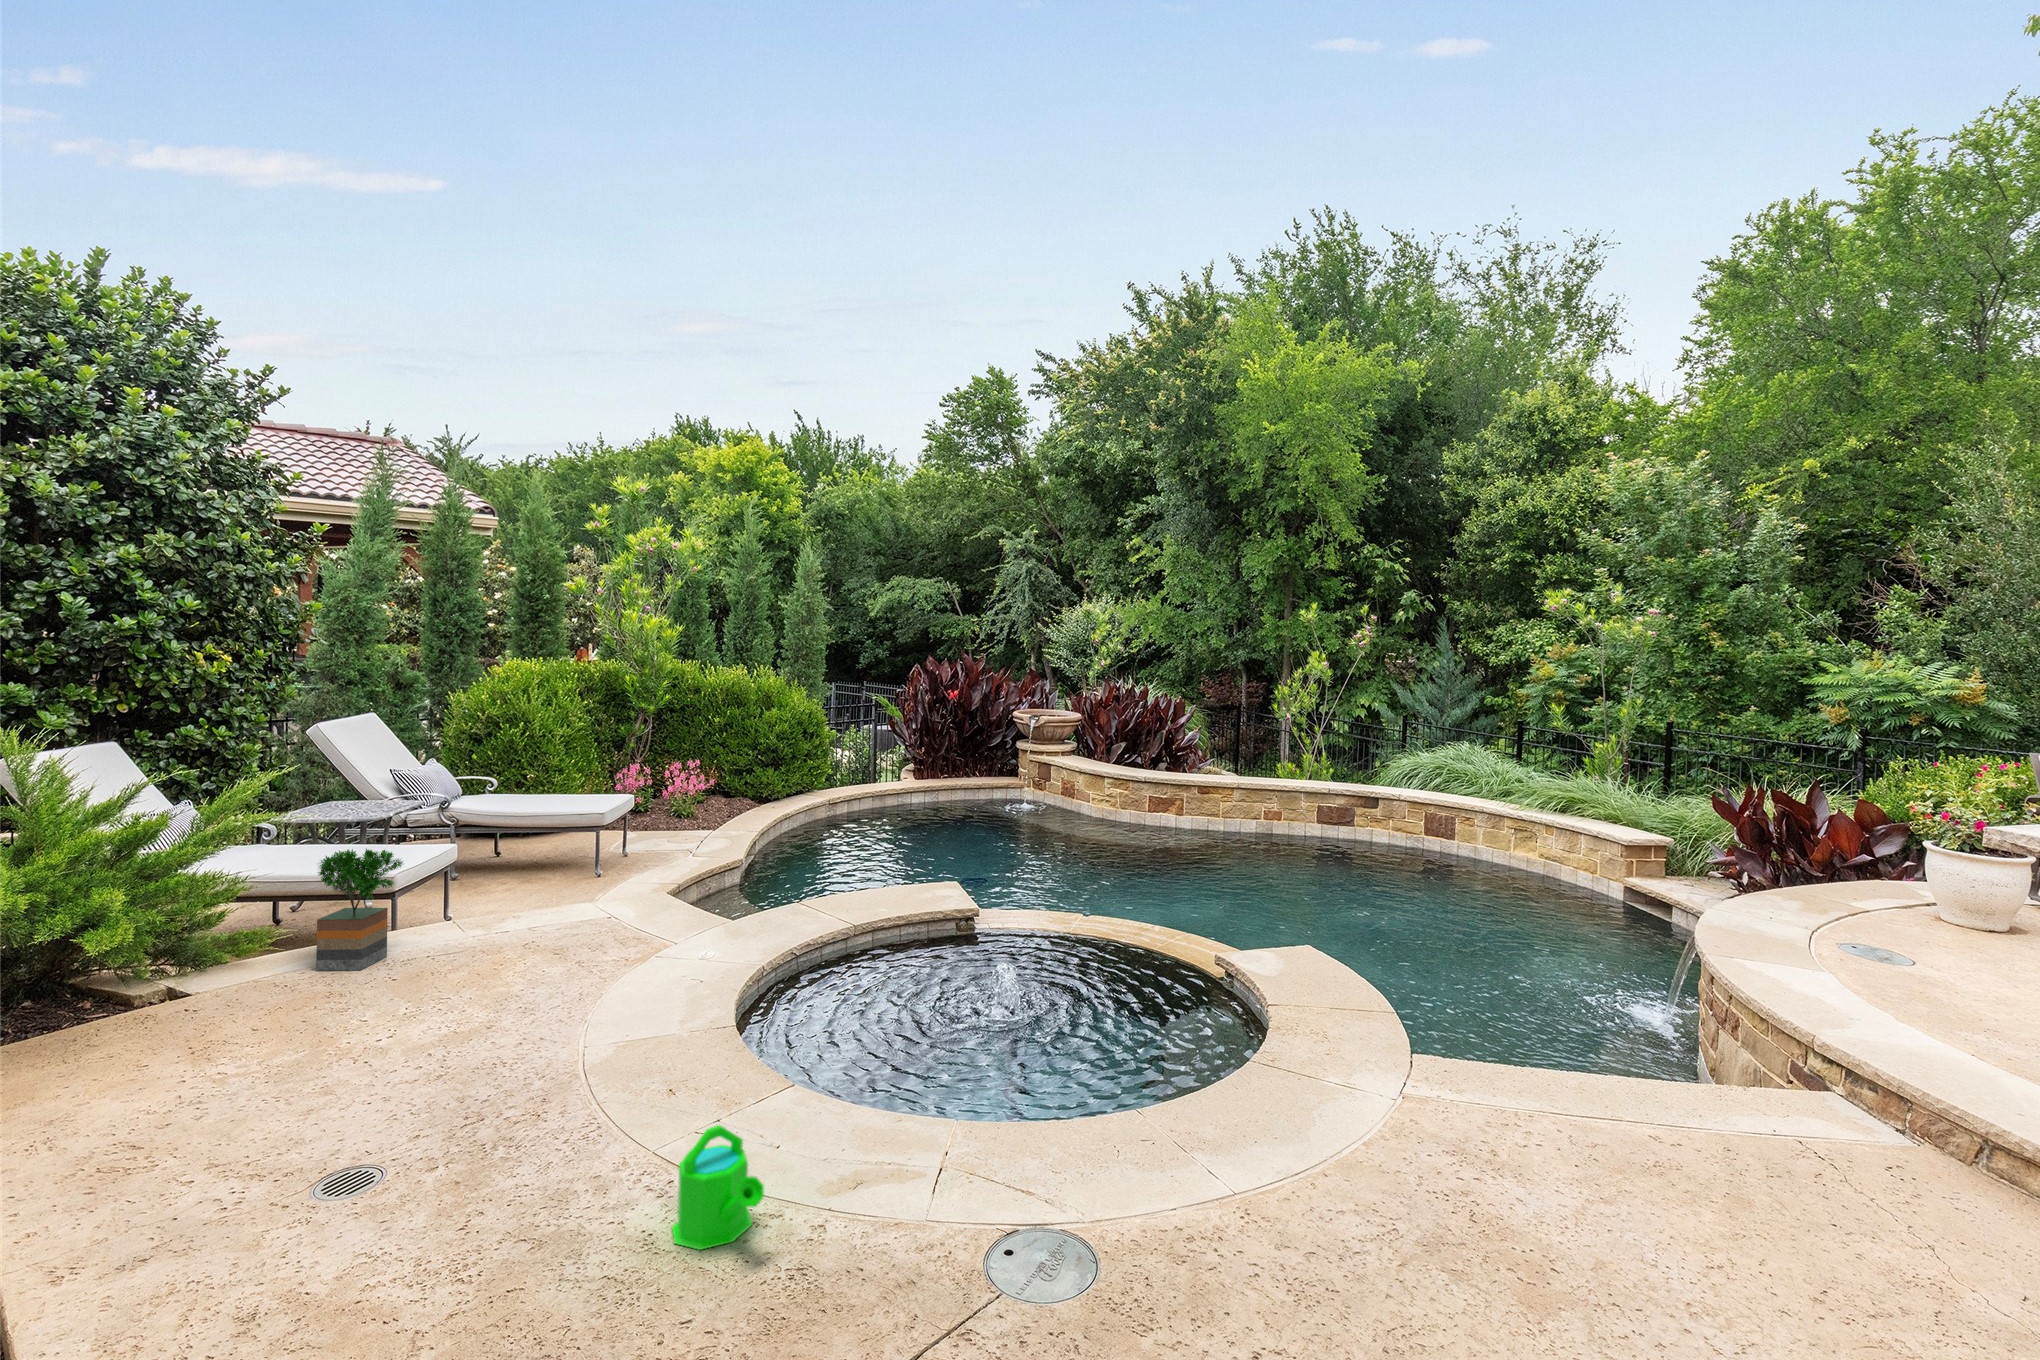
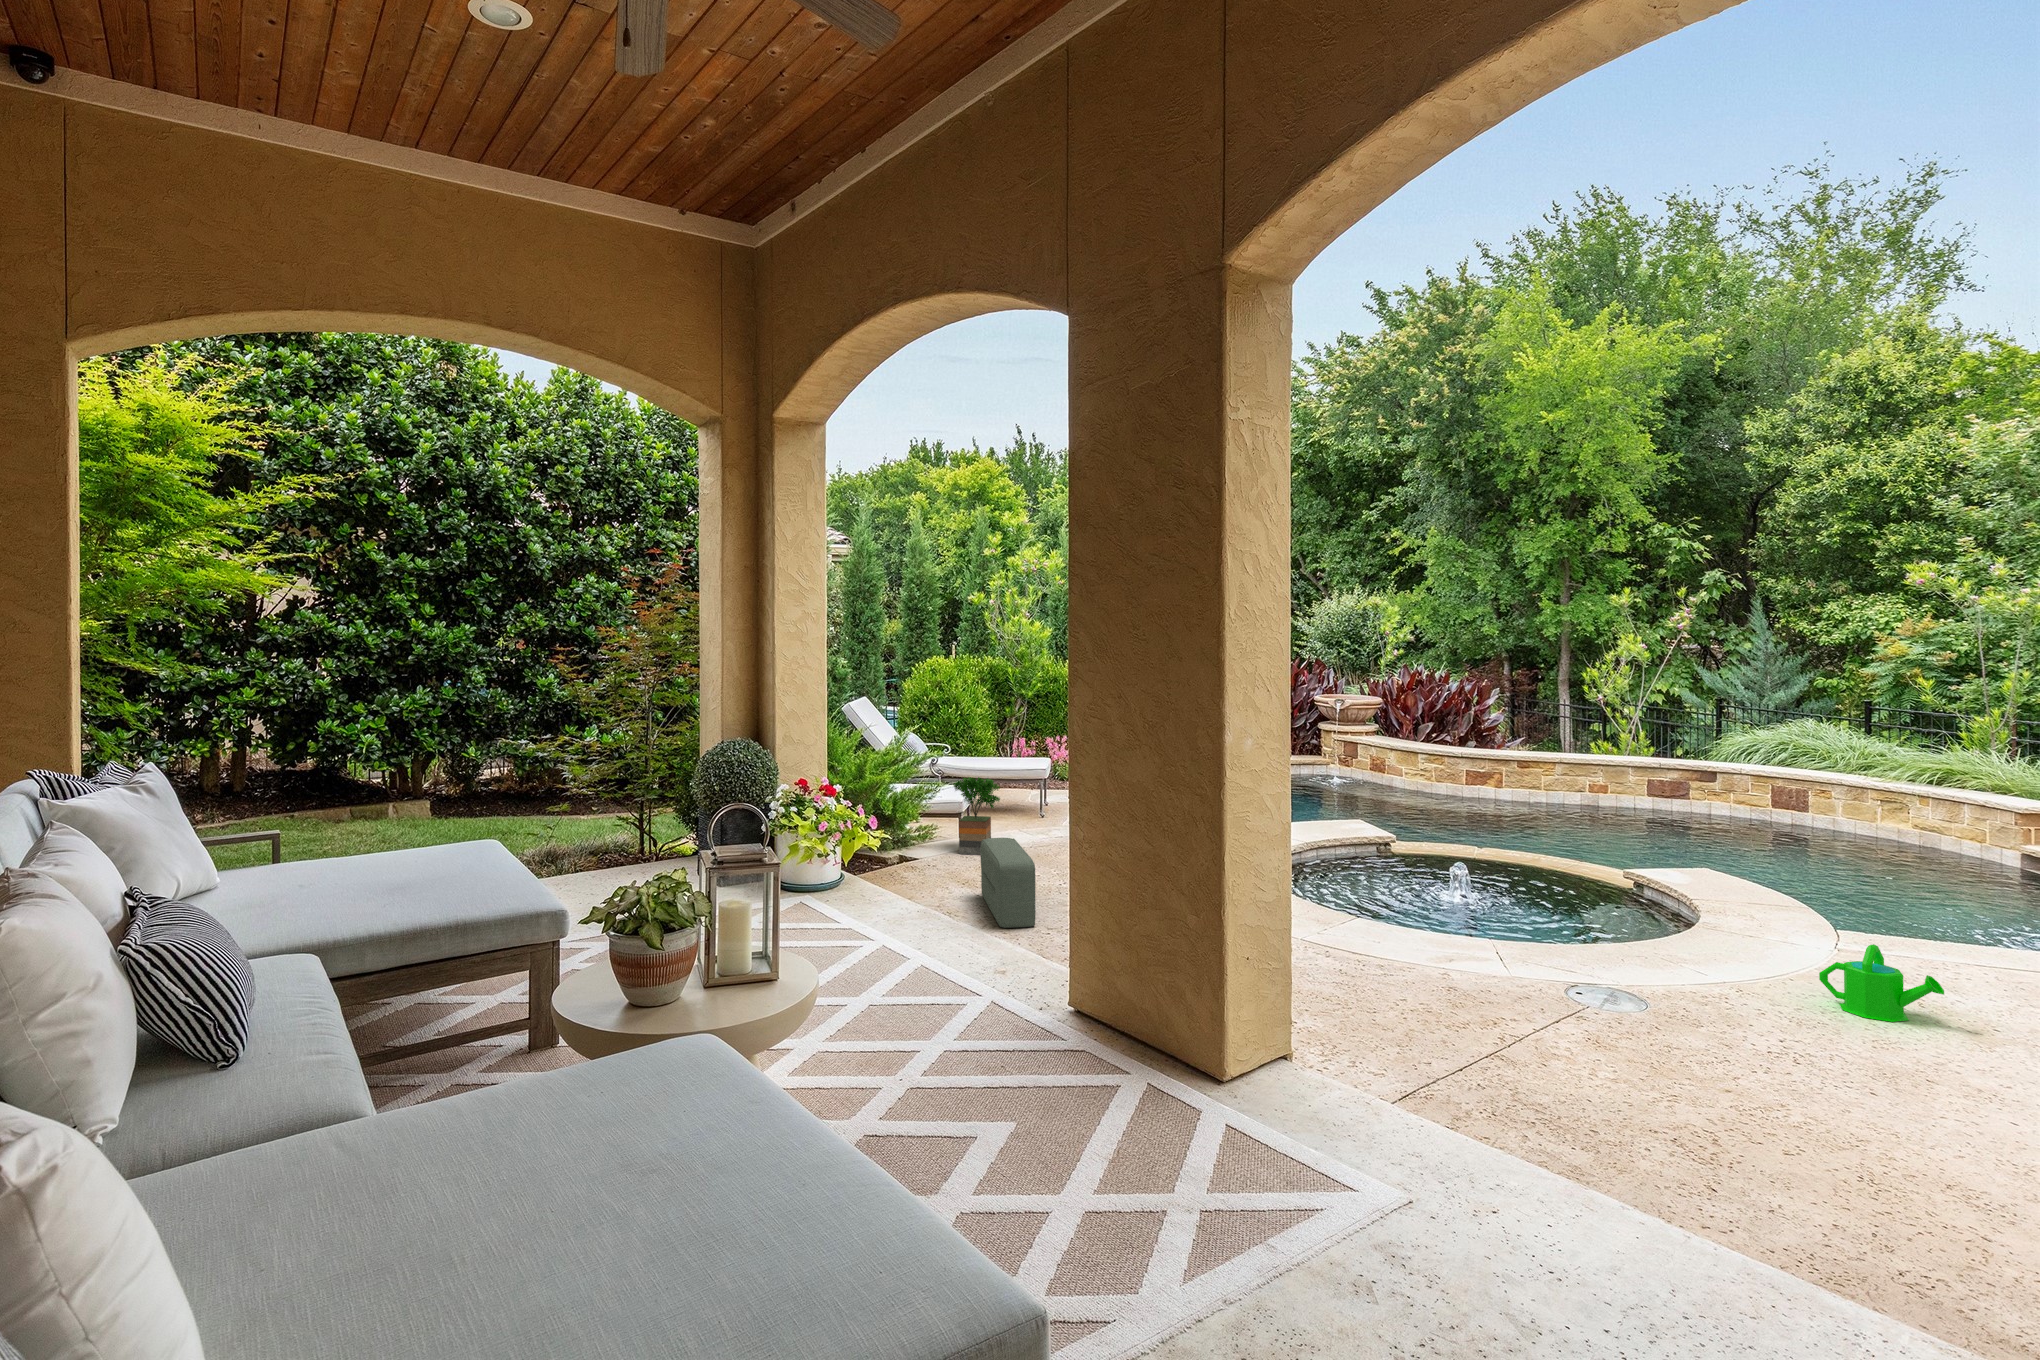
pouf: none [123,974,281,1165] -> present [980,838,1036,928]
watering can: present [672,1125,764,1250] -> present [1819,944,1944,1022]

